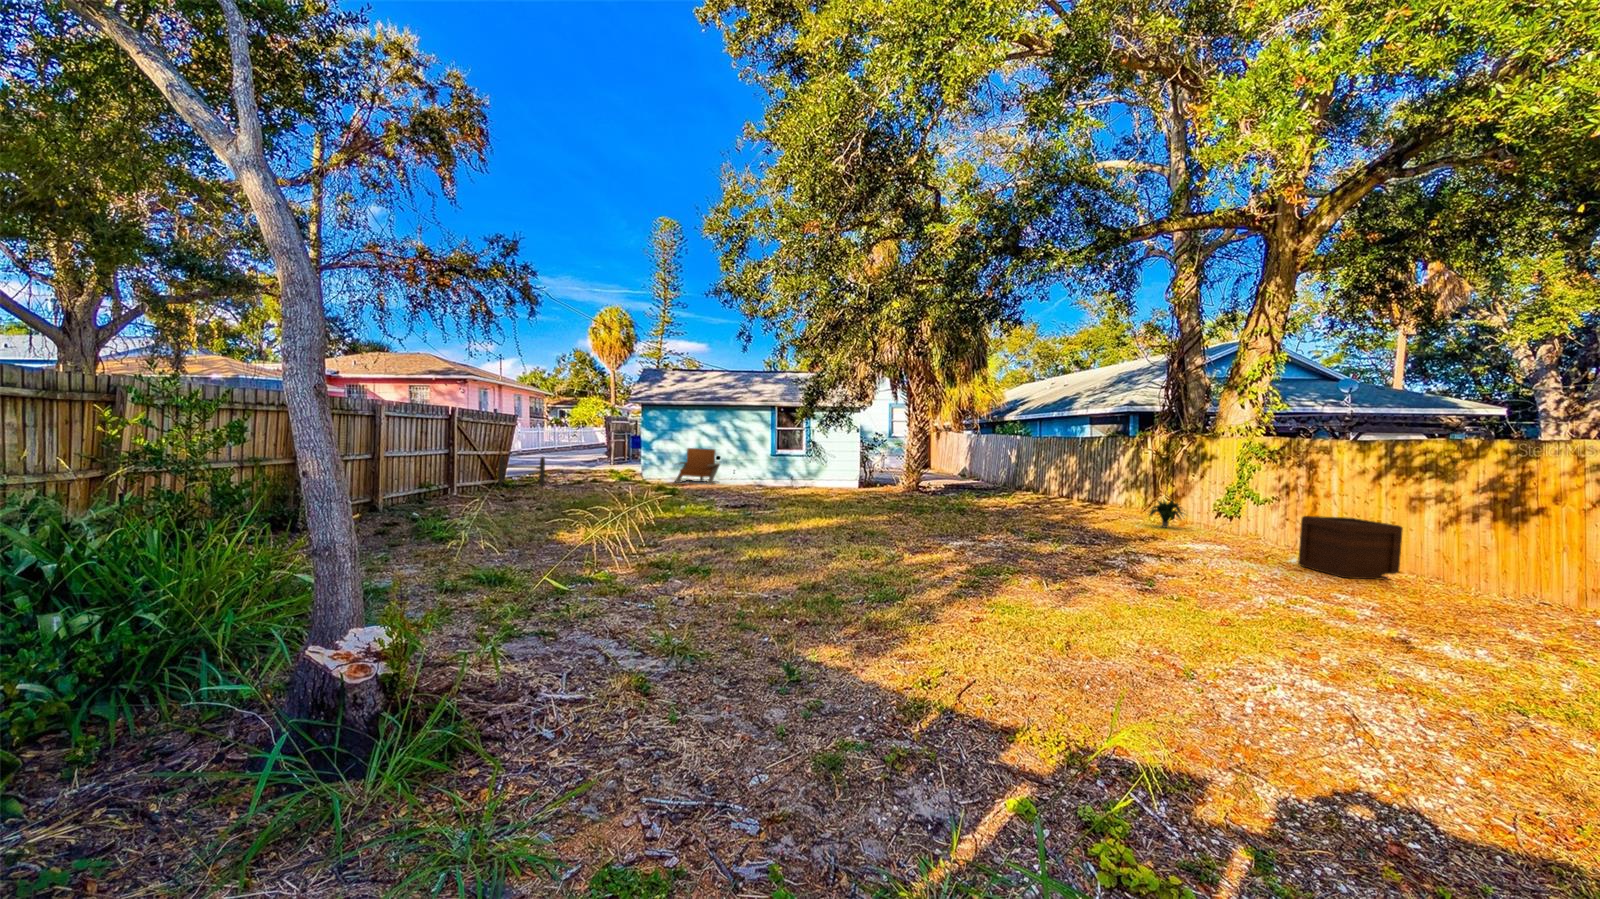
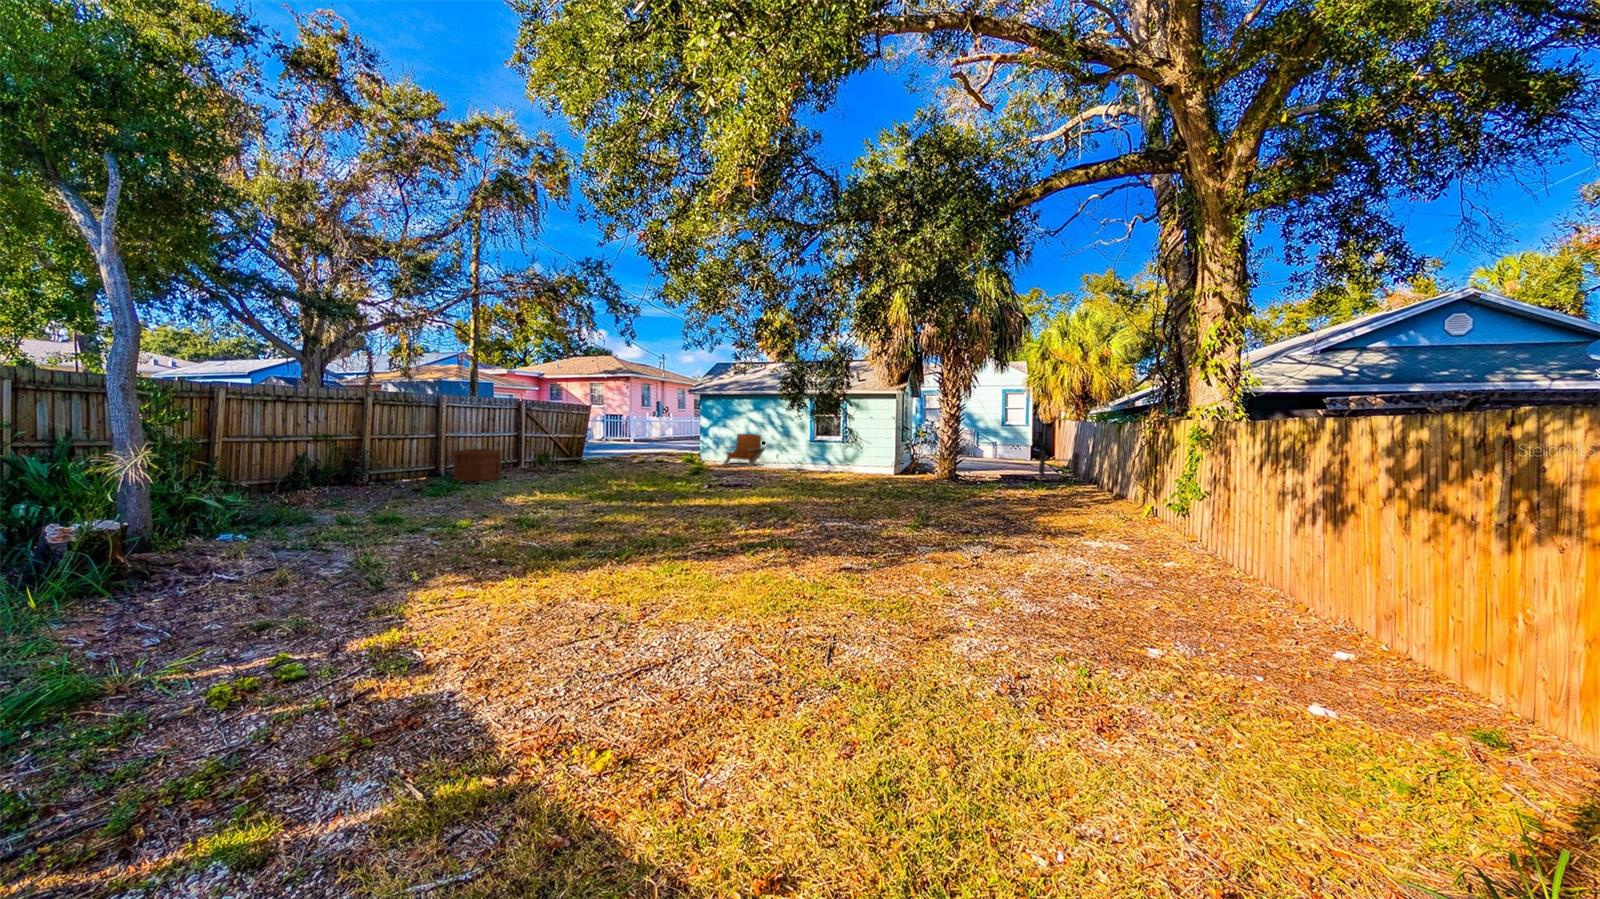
bench: present [498,456,545,487] -> present [1039,450,1080,477]
potted plant: present [1149,500,1184,528] -> present [532,451,555,470]
wooden crate: present [1298,516,1403,580] -> present [453,449,501,482]

